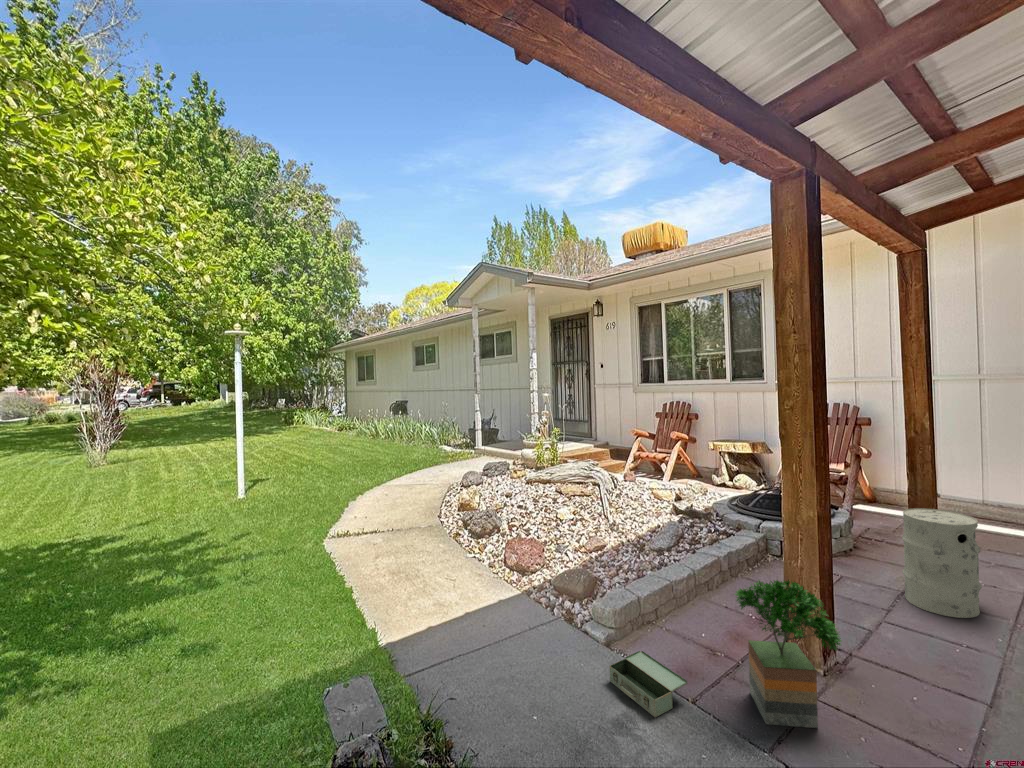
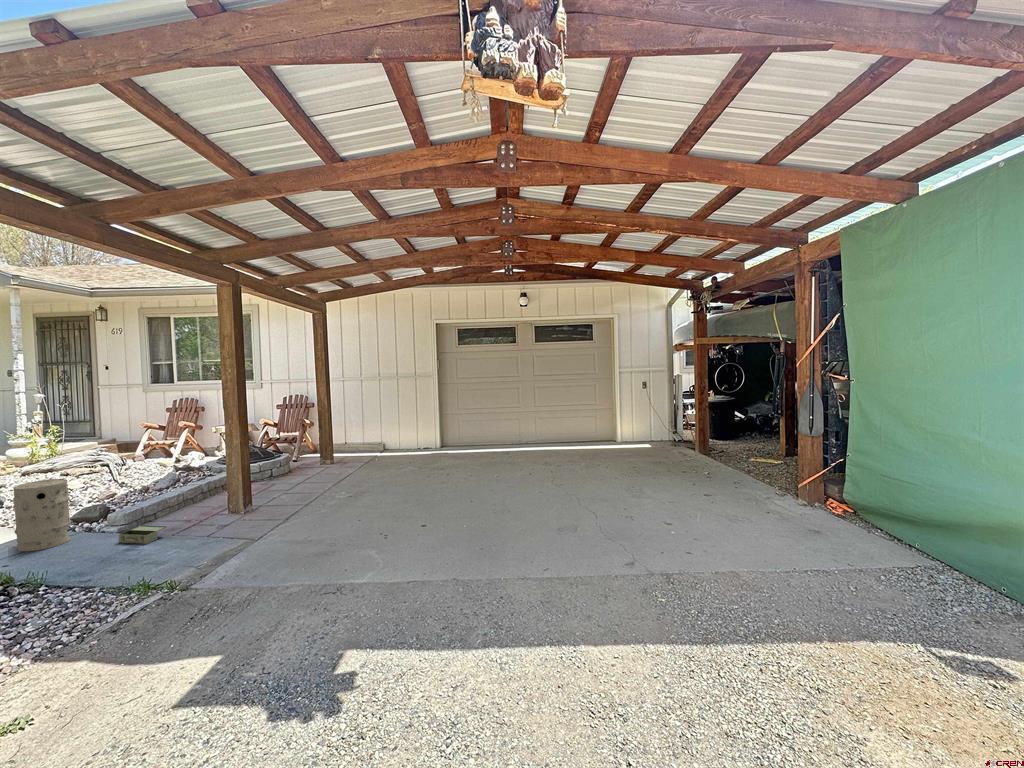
trash can: present [902,508,982,618] -> present [13,479,71,551]
potted tree: present [735,580,841,728] -> none [192,470,238,531]

